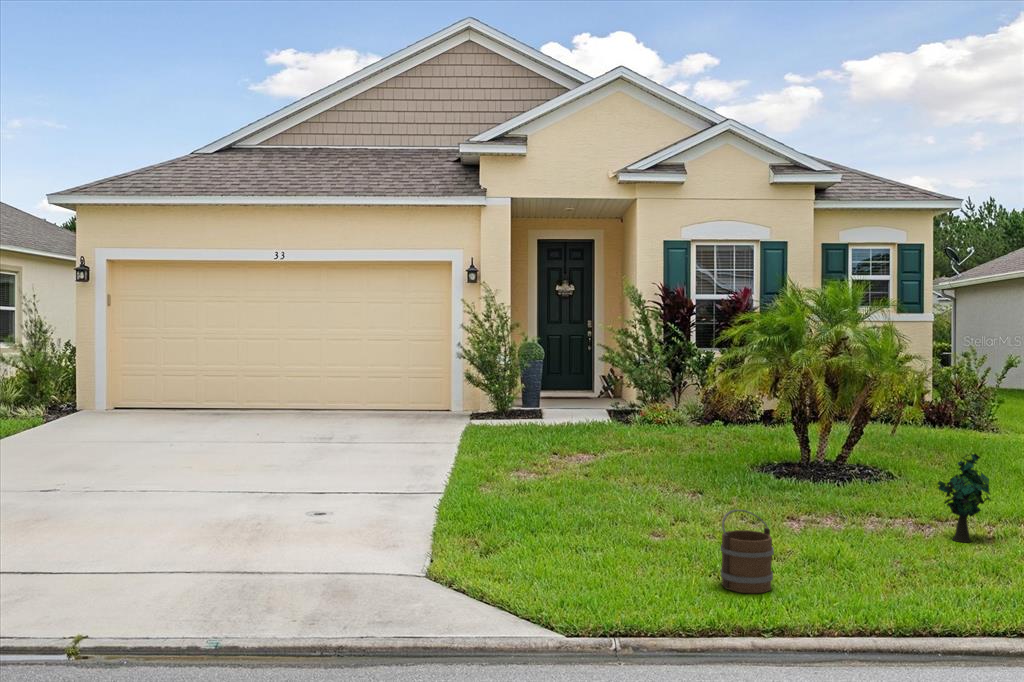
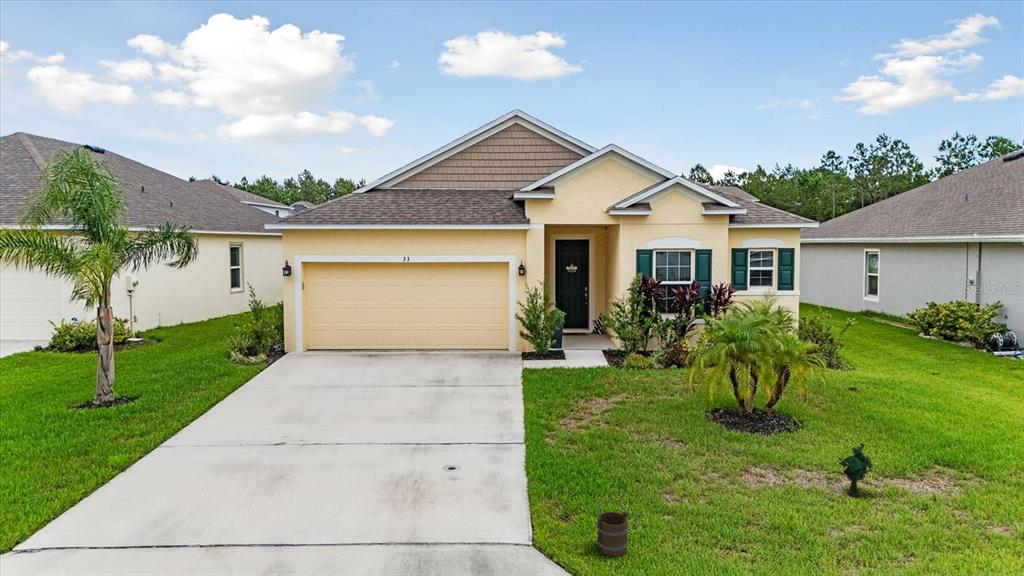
bucket: present [721,509,774,593] -> present [597,500,629,556]

